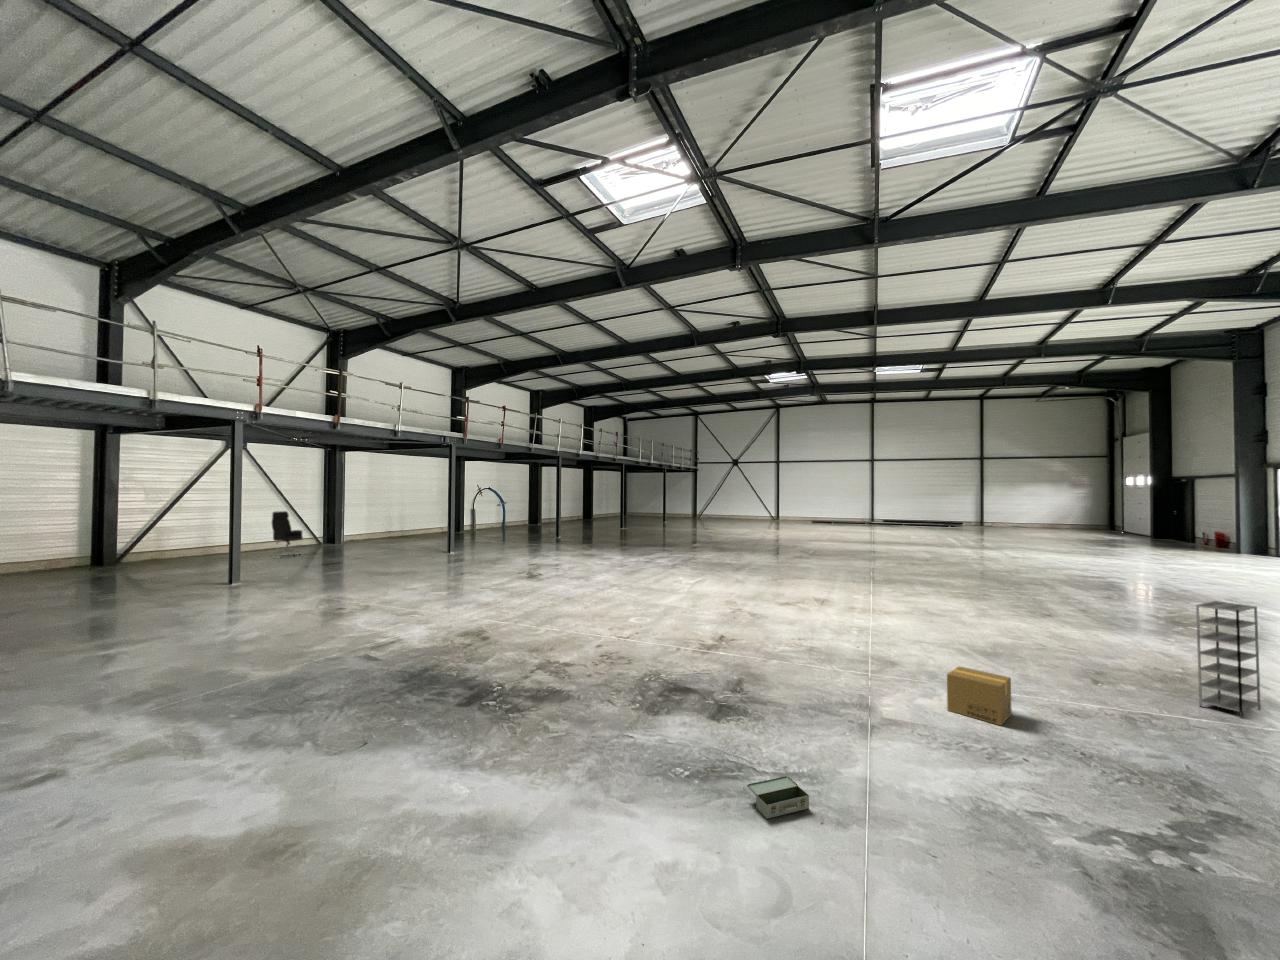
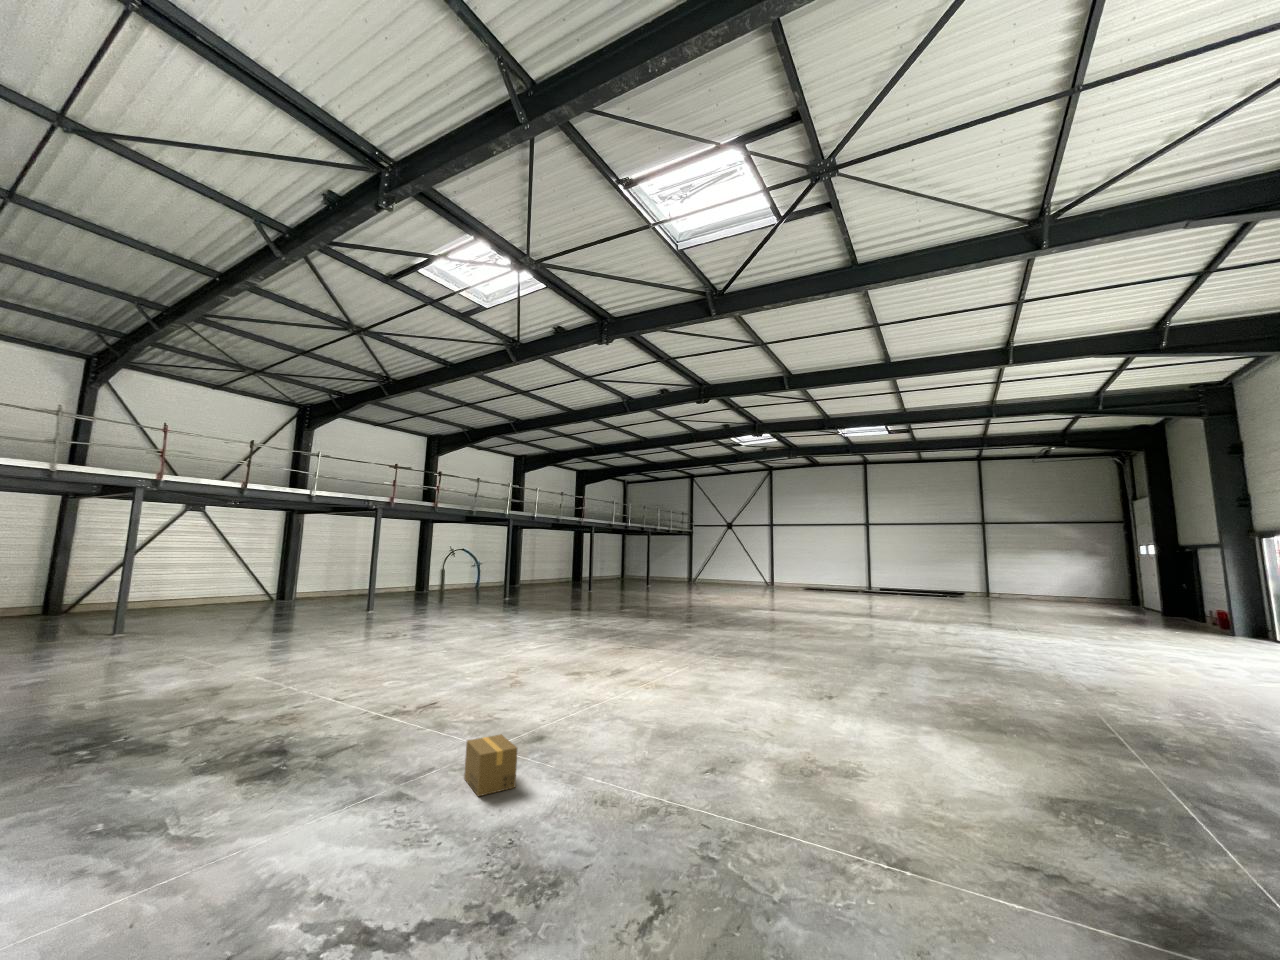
office chair: present [272,511,303,556] -> none [216,566,246,608]
shelving unit: present [1196,601,1261,718] -> none [732,680,792,810]
toolbox: present [747,776,809,819] -> none [66,820,146,855]

